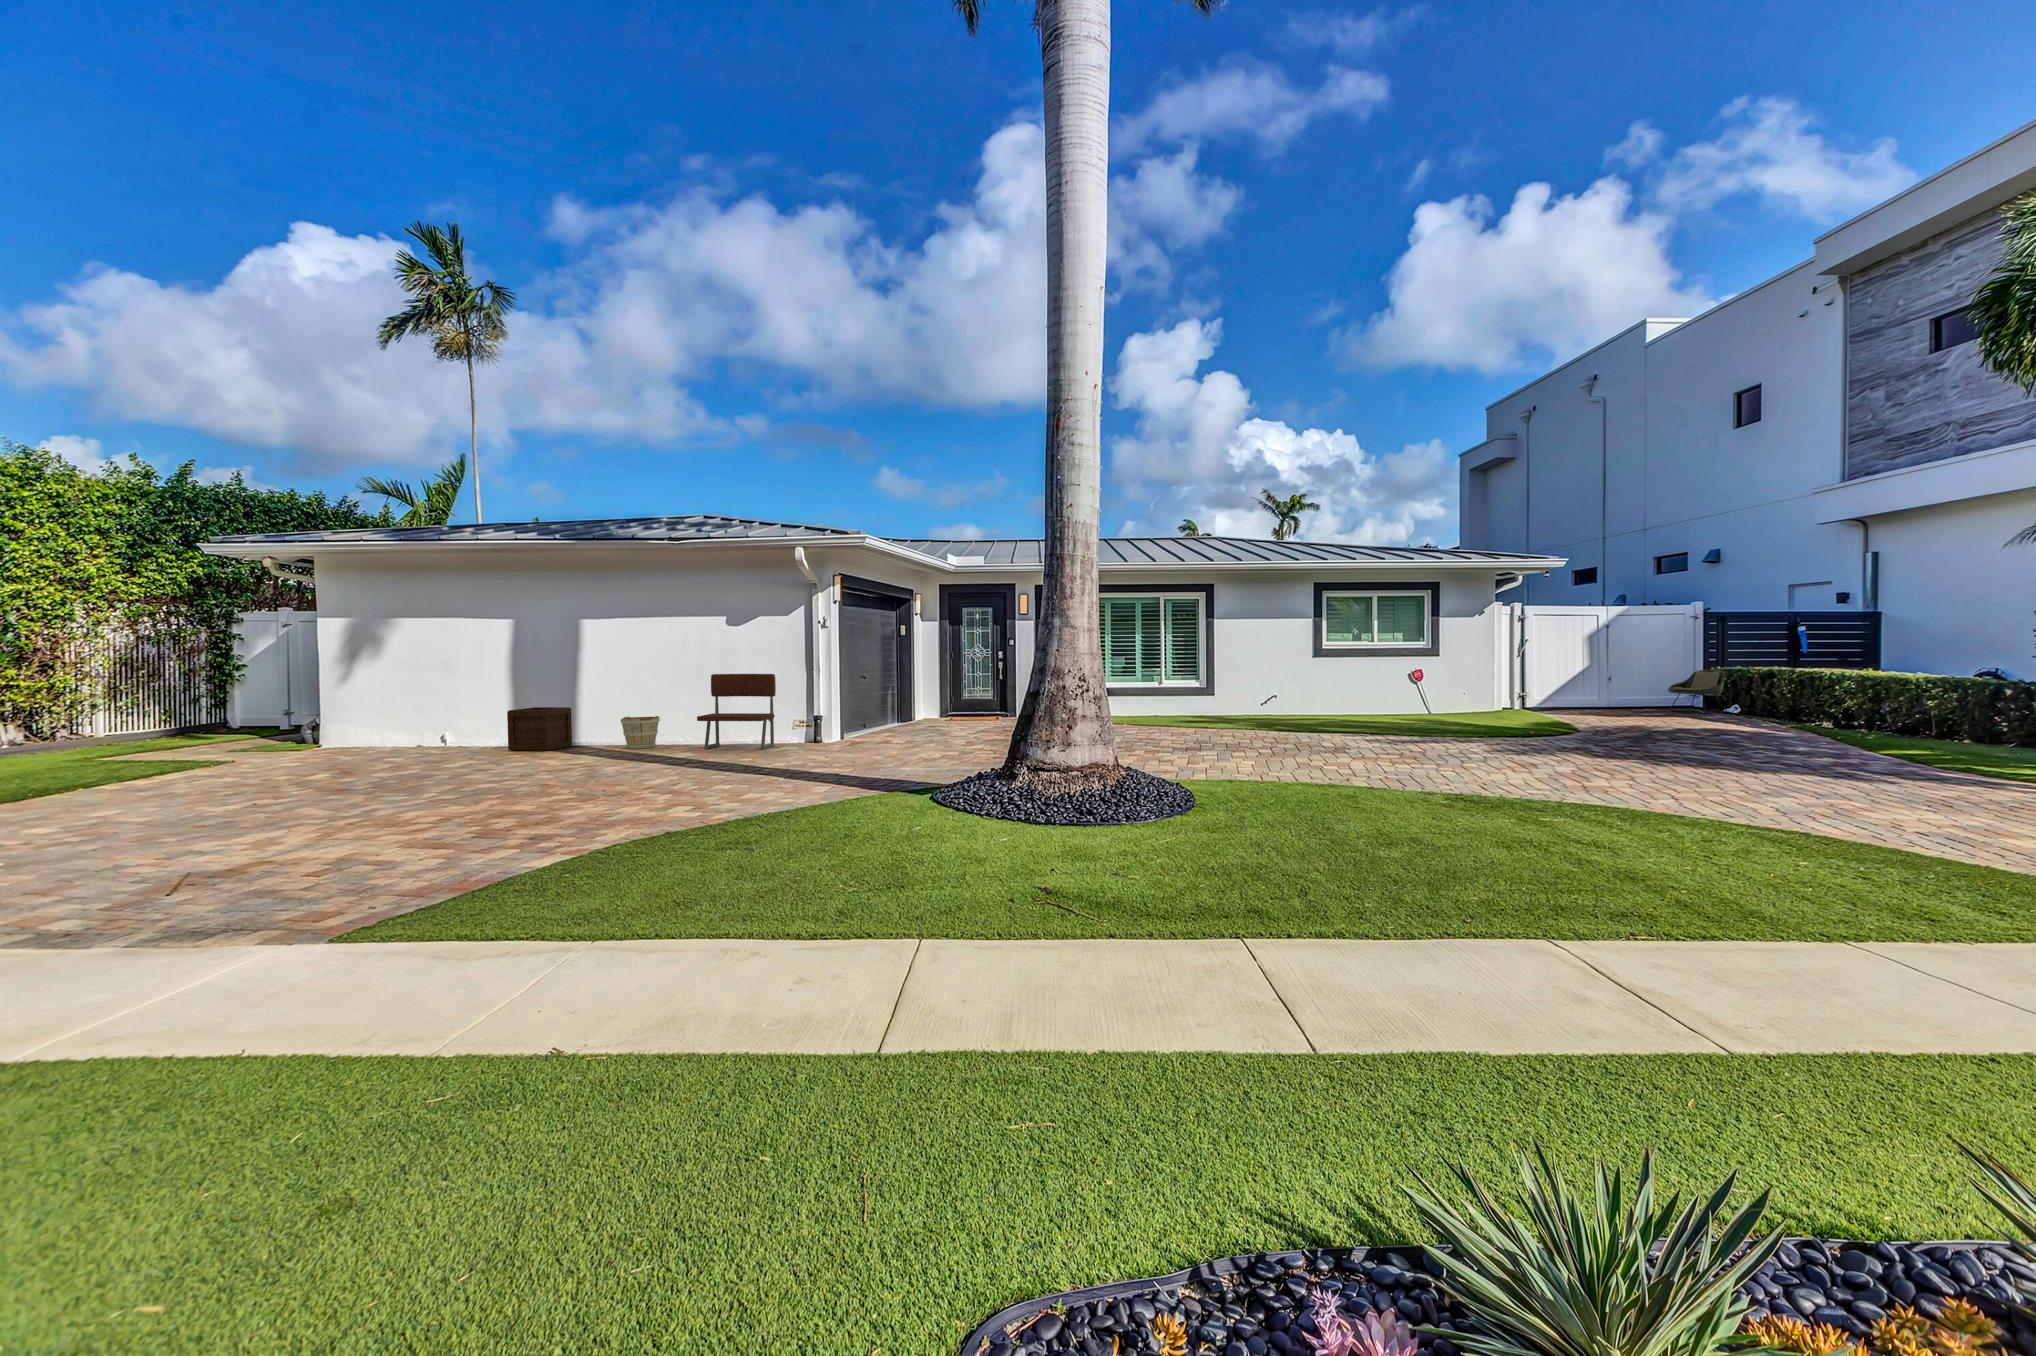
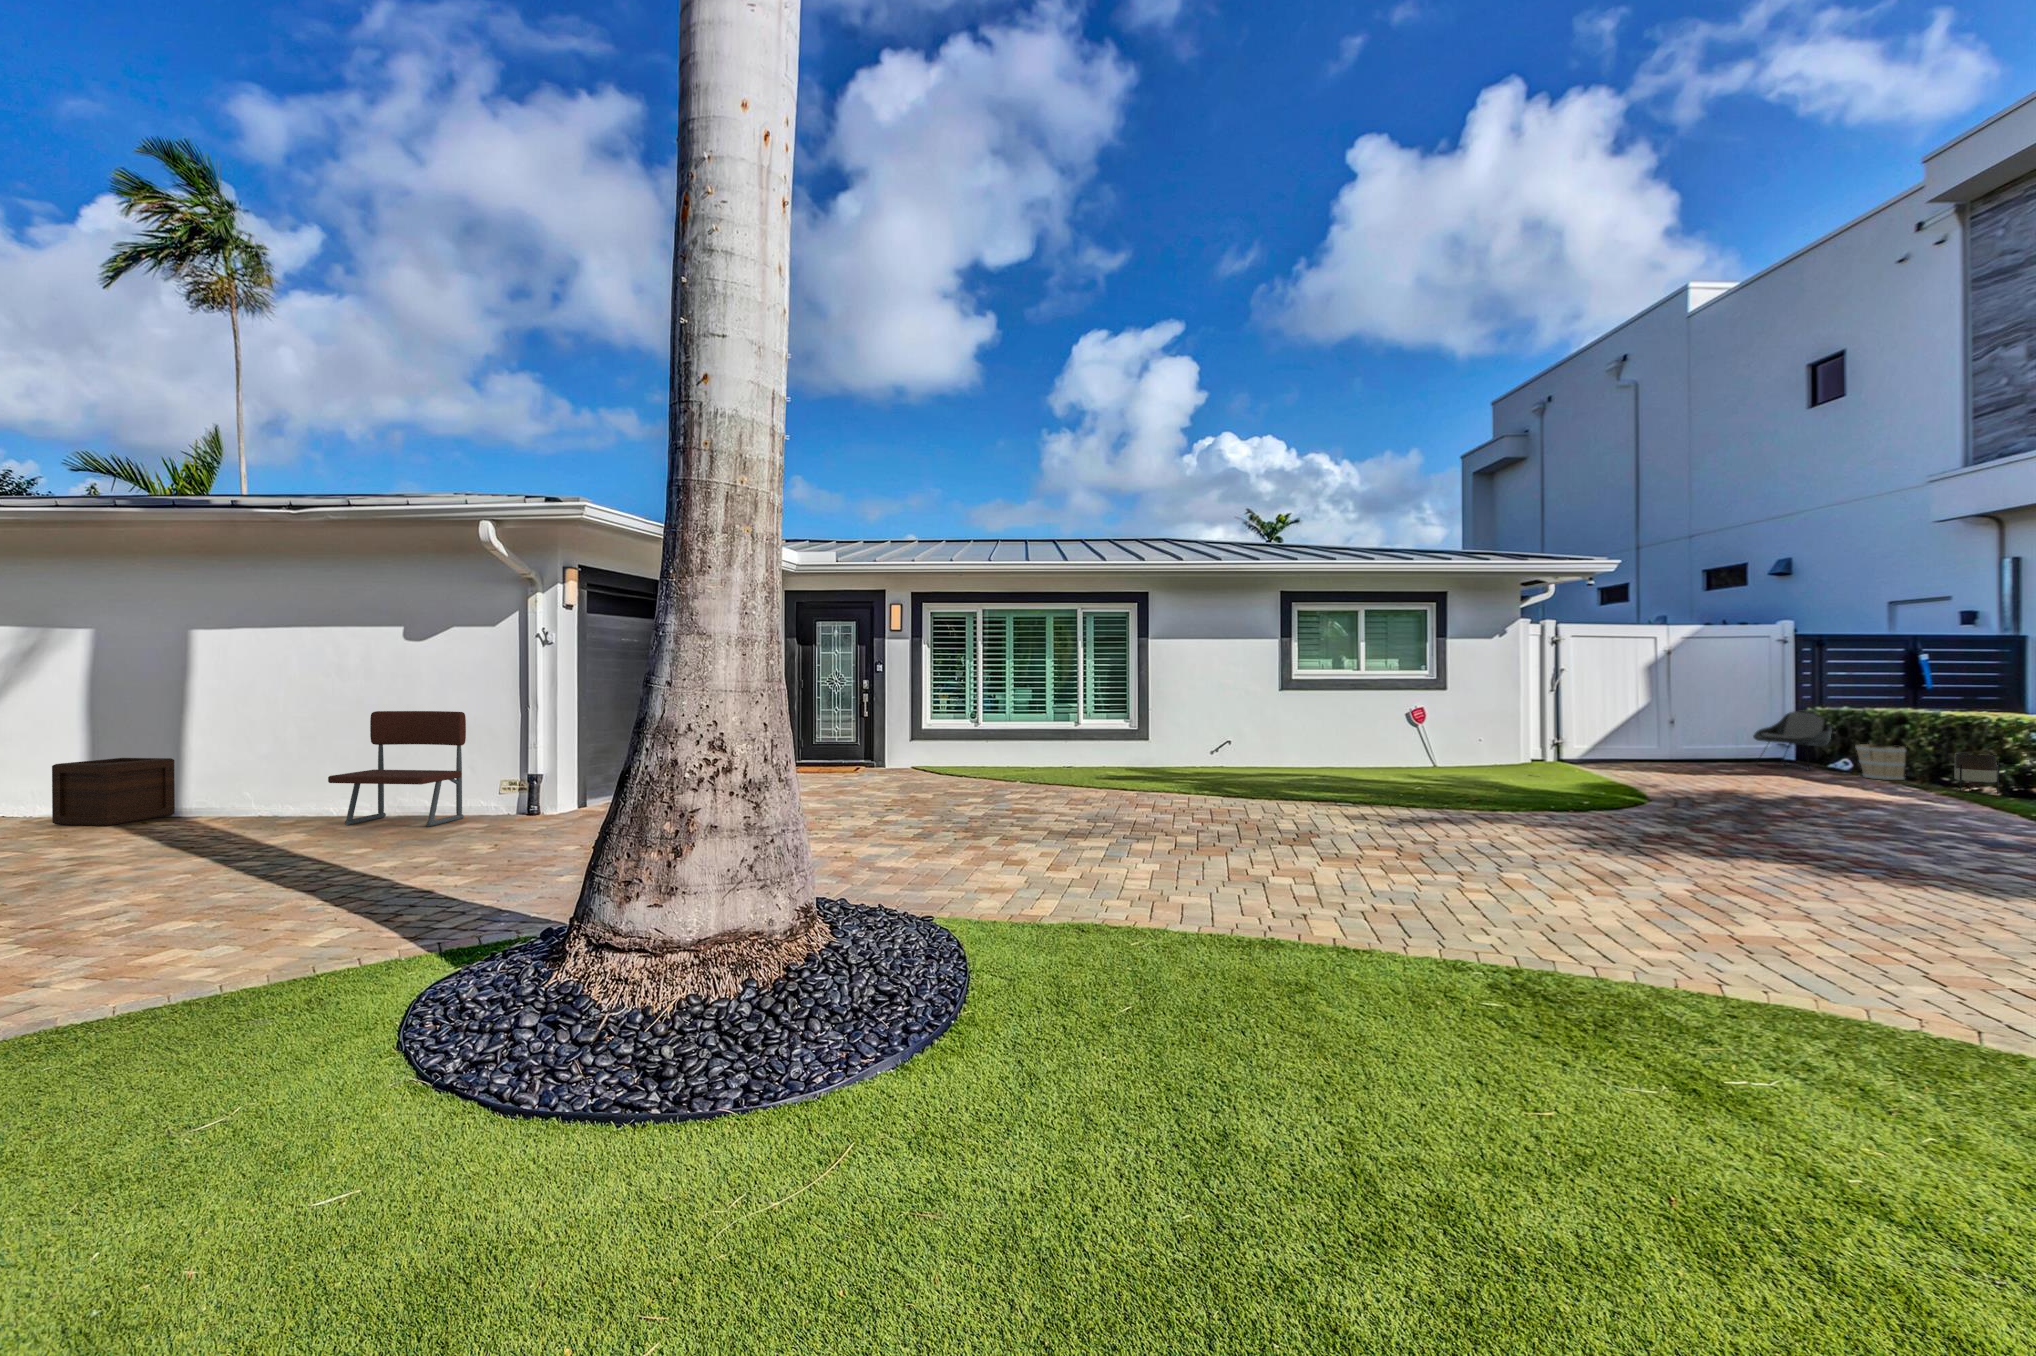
planter: none [1794,697,1821,726] -> present [1954,753,1999,794]
wooden bucket: present [621,716,660,749] -> present [1856,744,1906,780]

